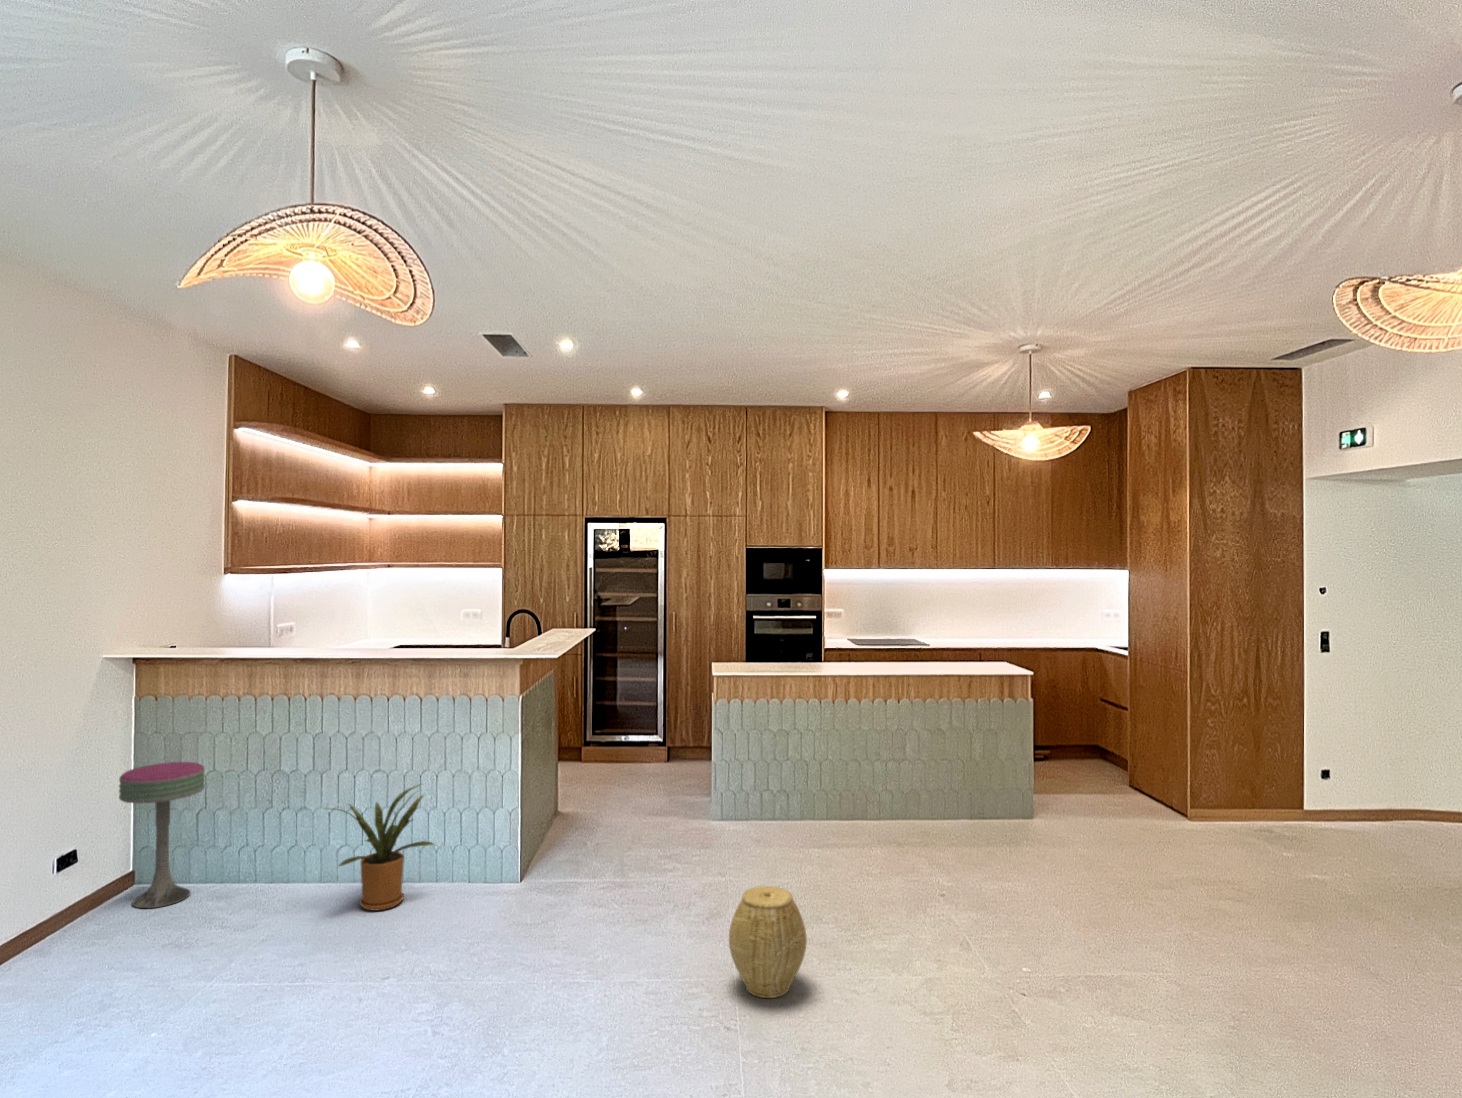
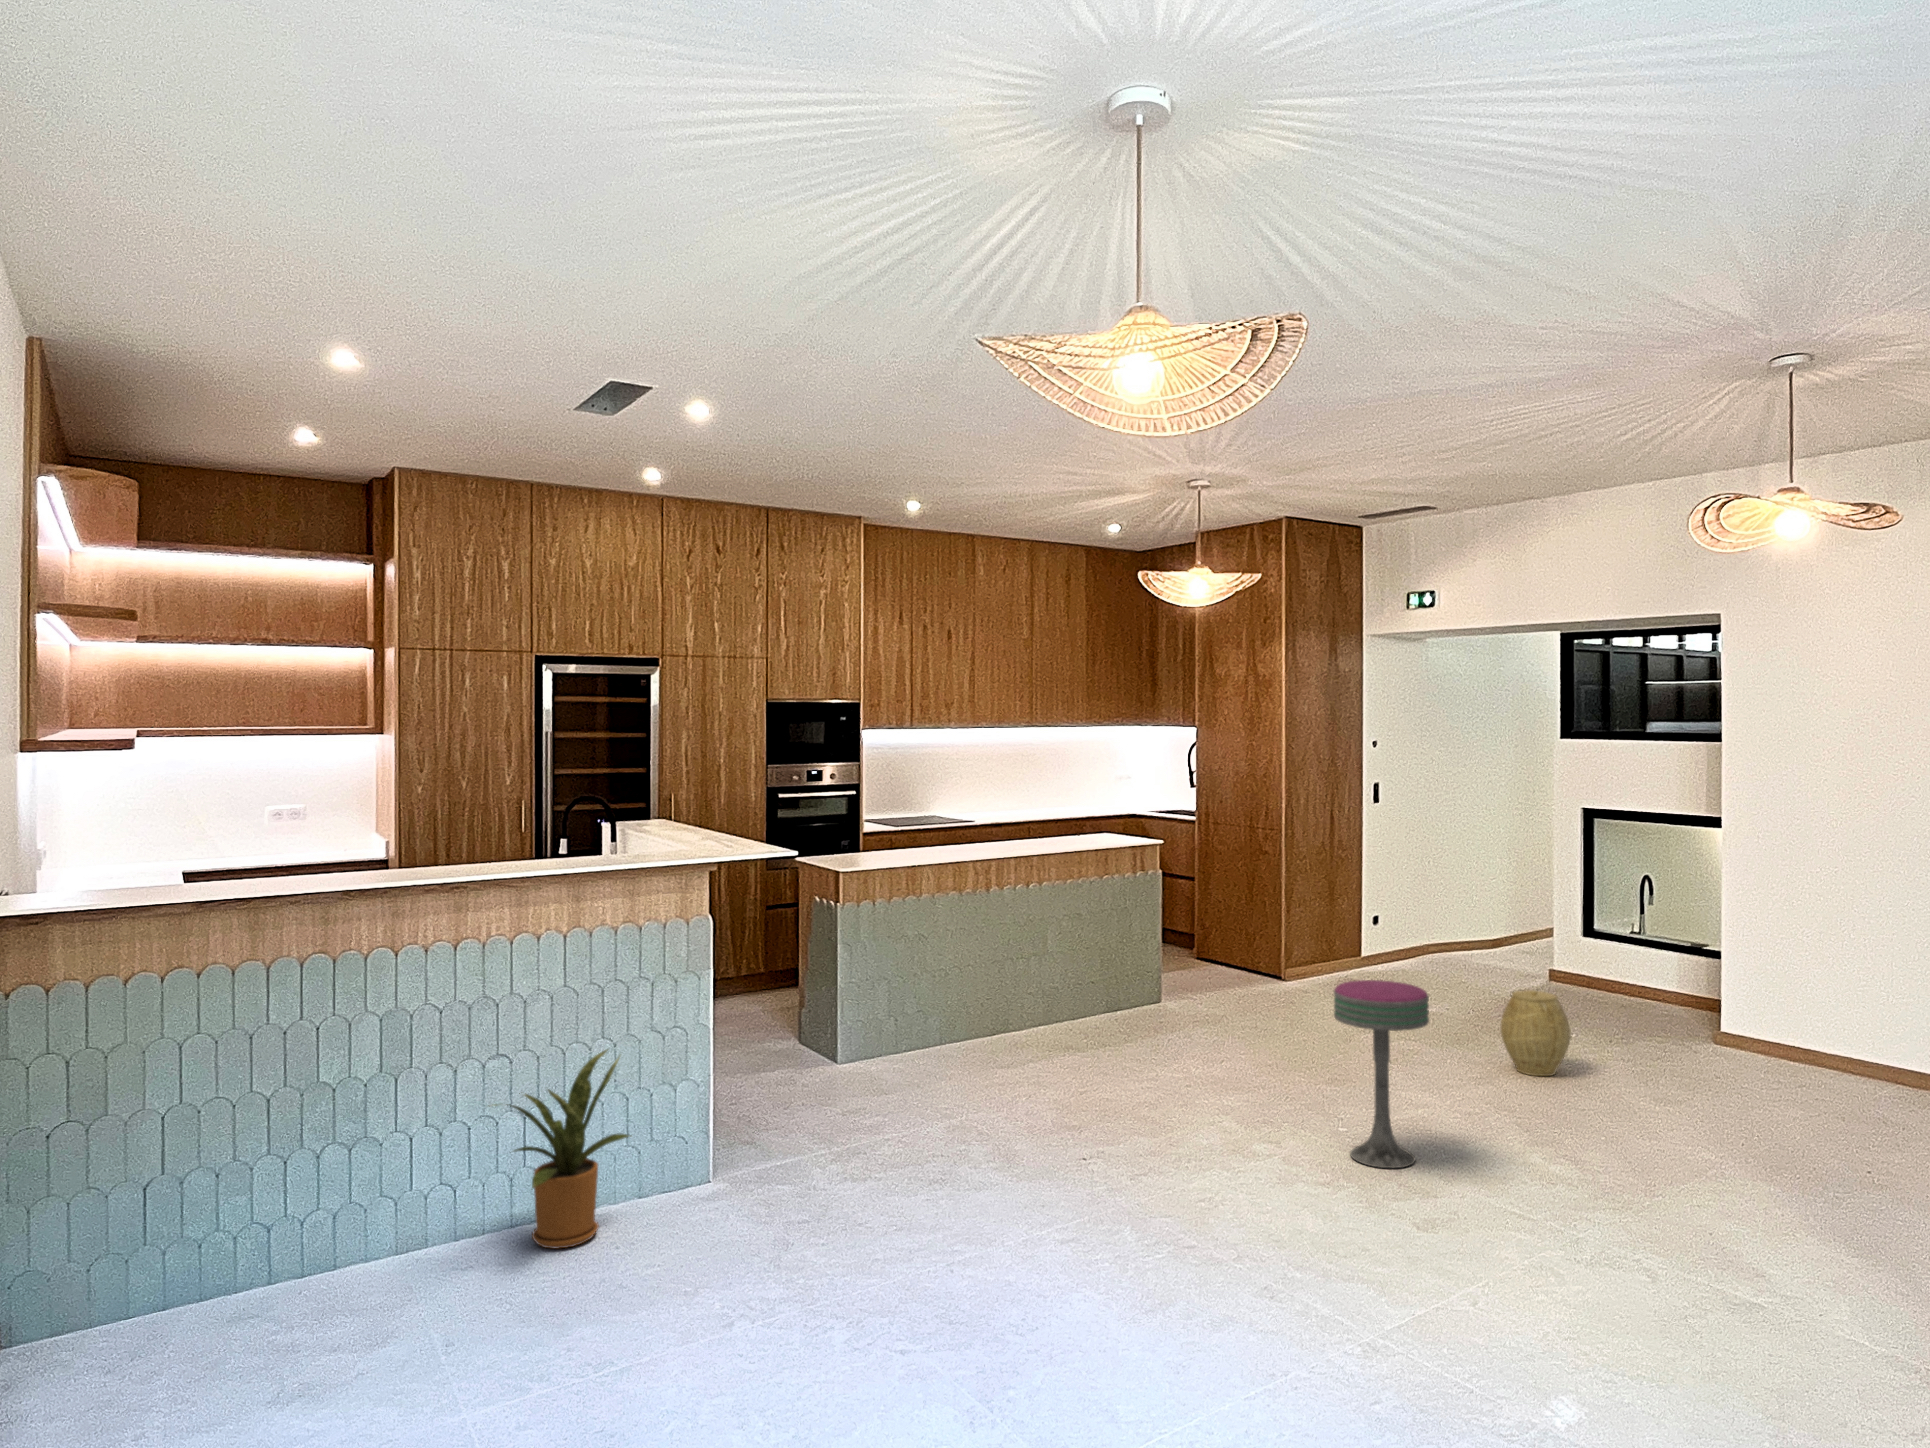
bar stool: present [119,762,205,908] -> present [1334,980,1429,1168]
woven basket: present [729,886,807,998] -> present [1500,990,1571,1076]

